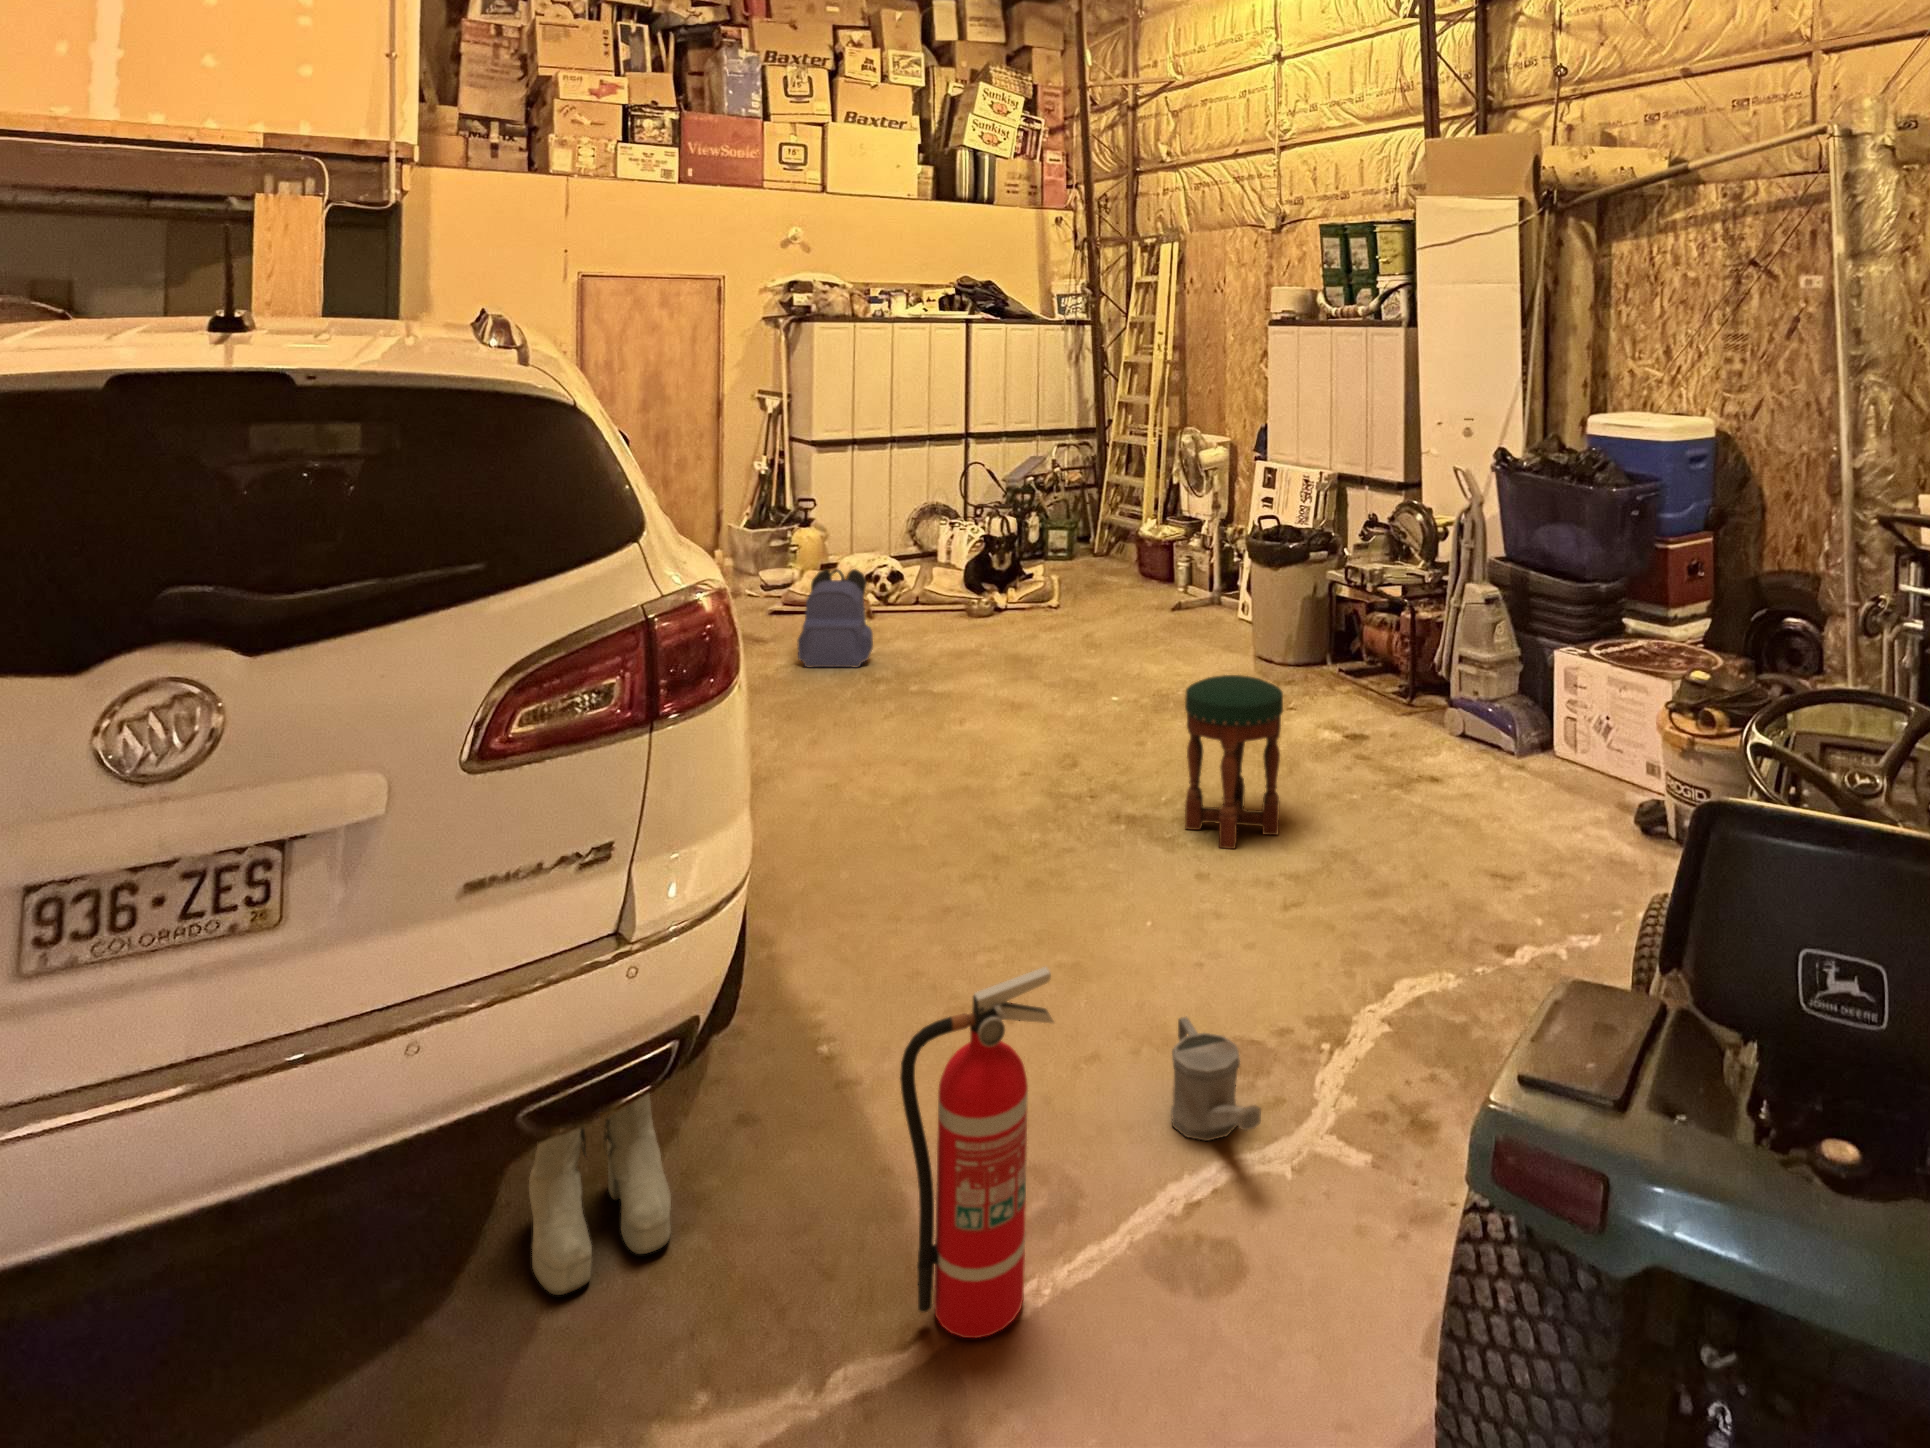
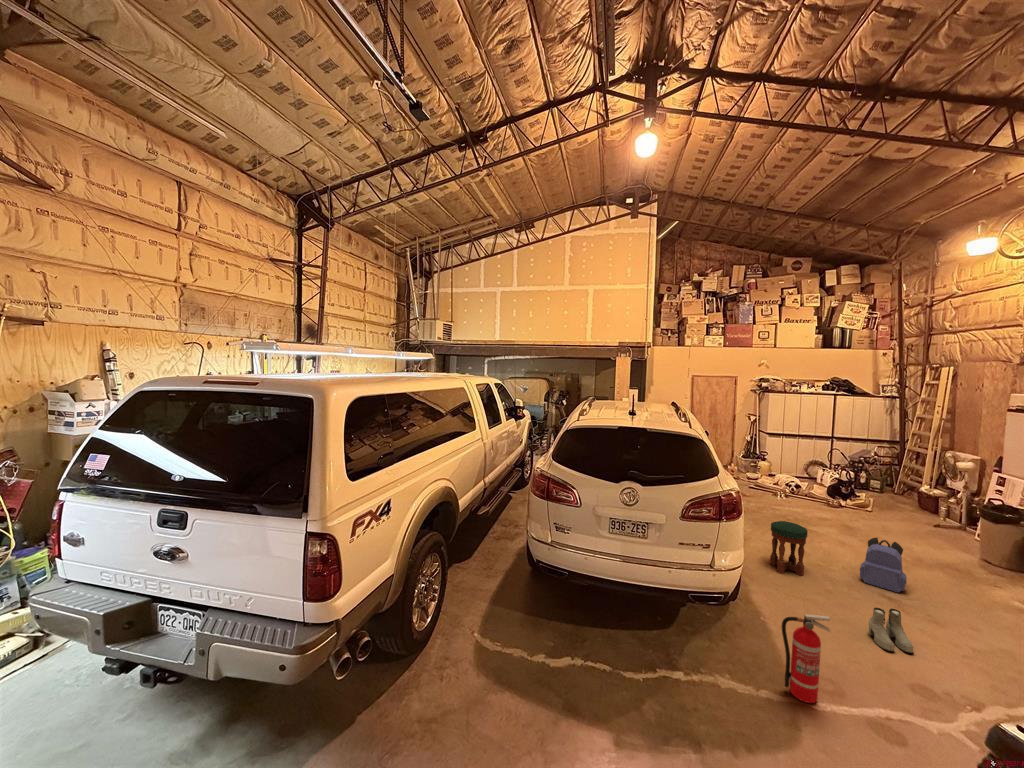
backpack: present [797,569,873,667] -> present [860,538,907,593]
stool: present [1185,675,1283,849] -> present [770,521,808,576]
watering can: present [1171,1017,1261,1141] -> none [881,659,915,701]
boots: present [529,1094,671,1295] -> present [868,607,913,653]

